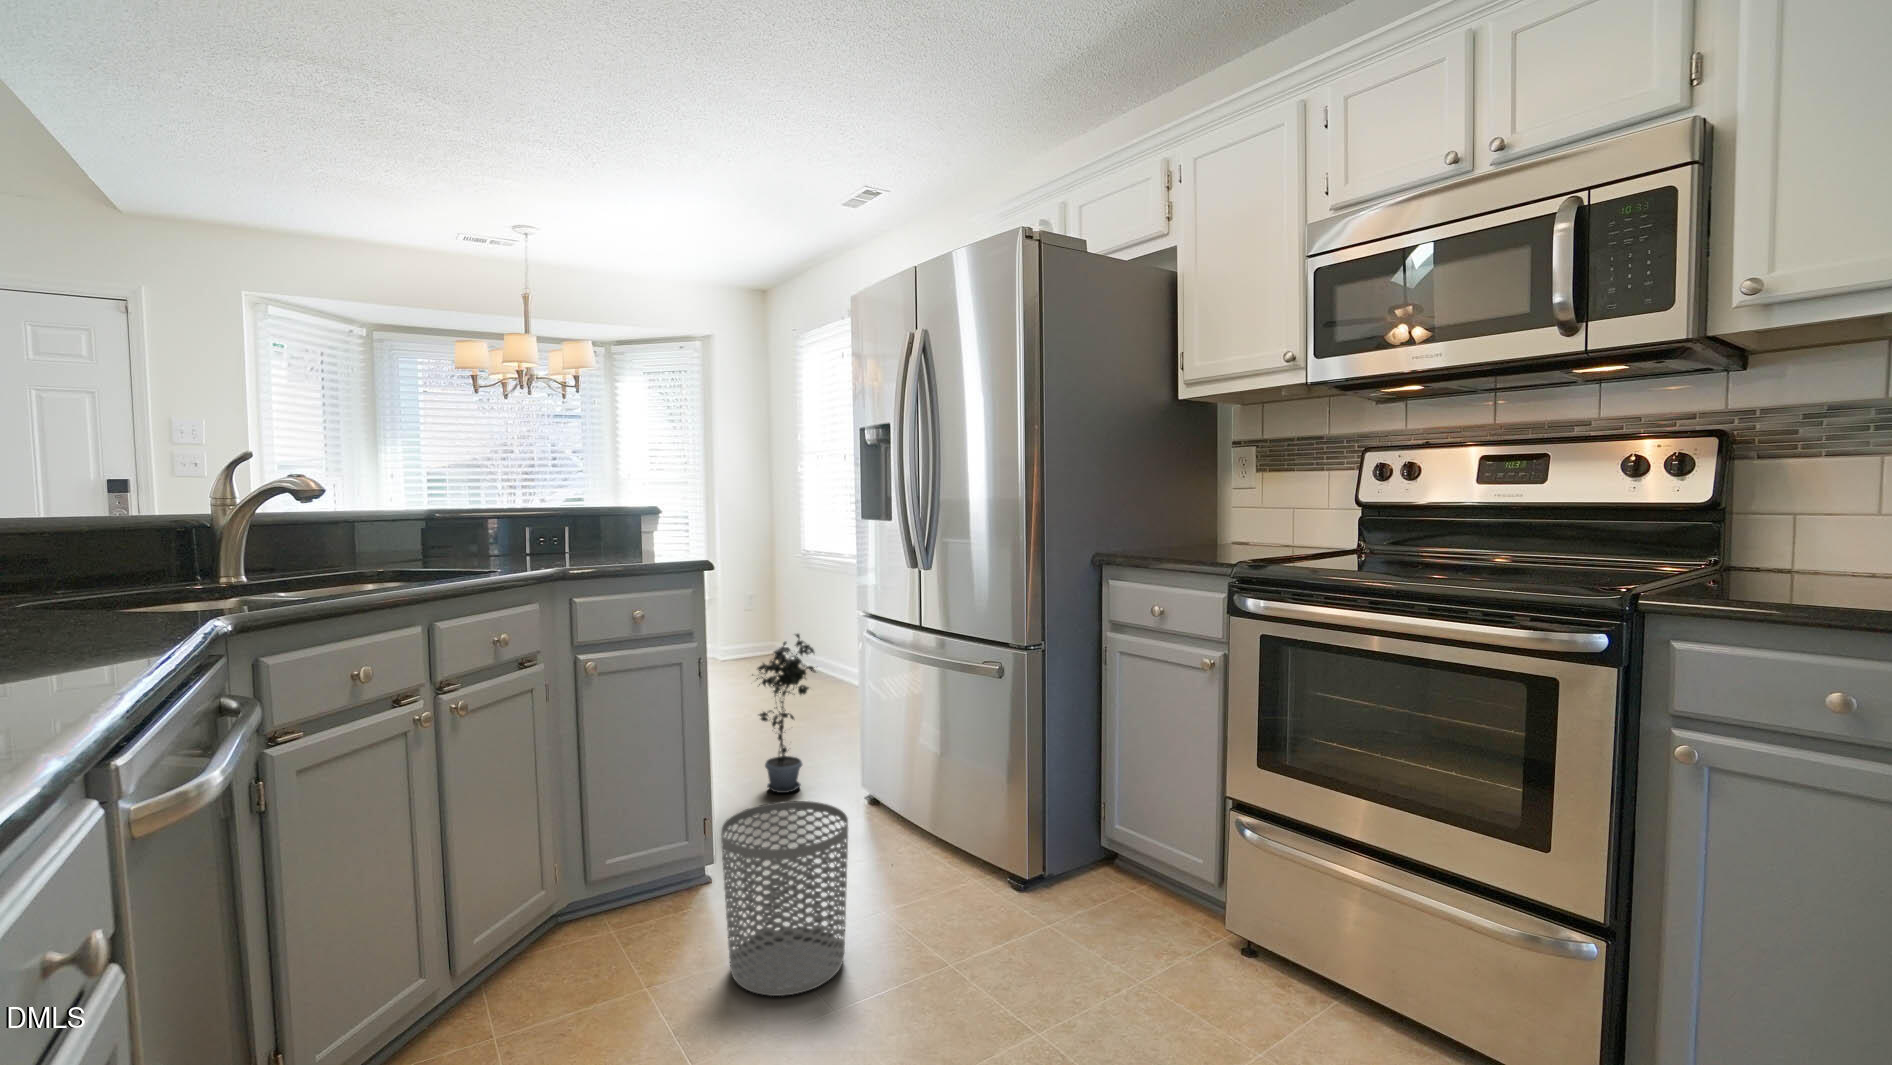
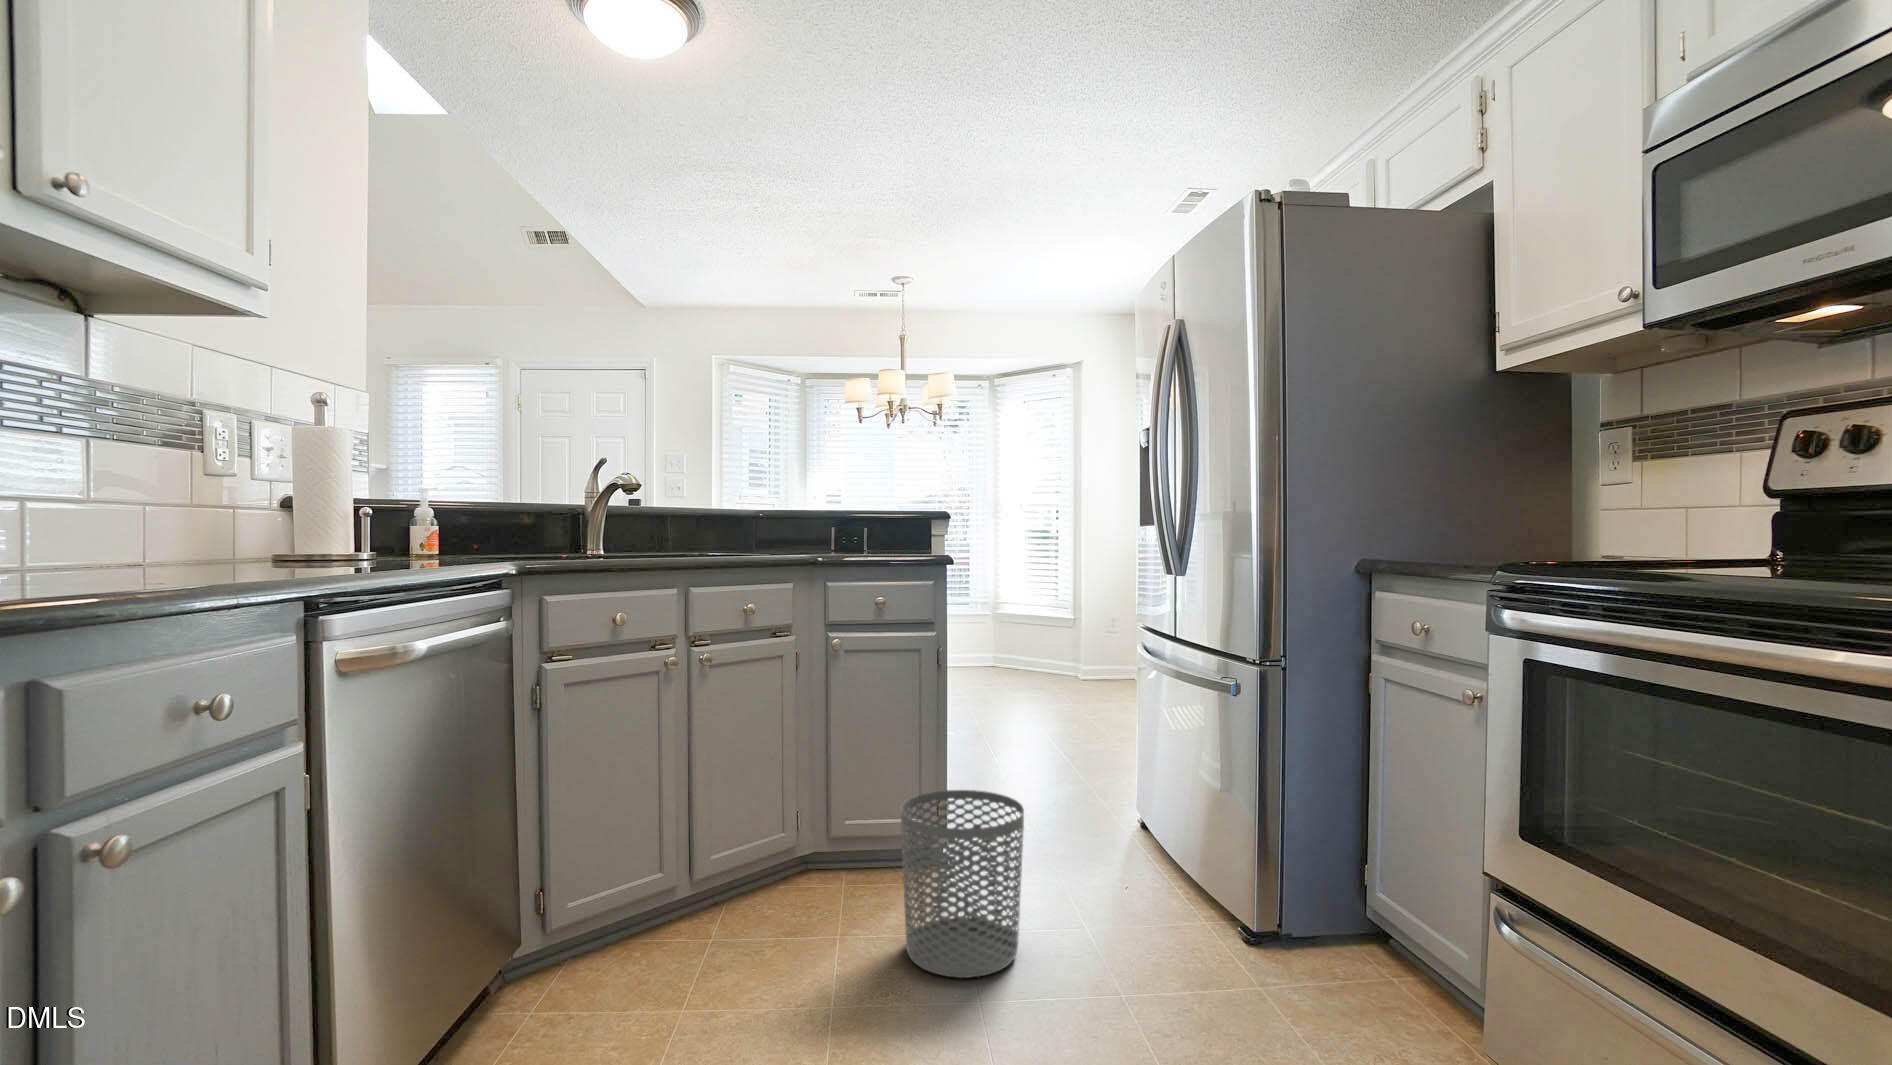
potted plant: present [752,634,816,793] -> none [1028,644,1097,805]

